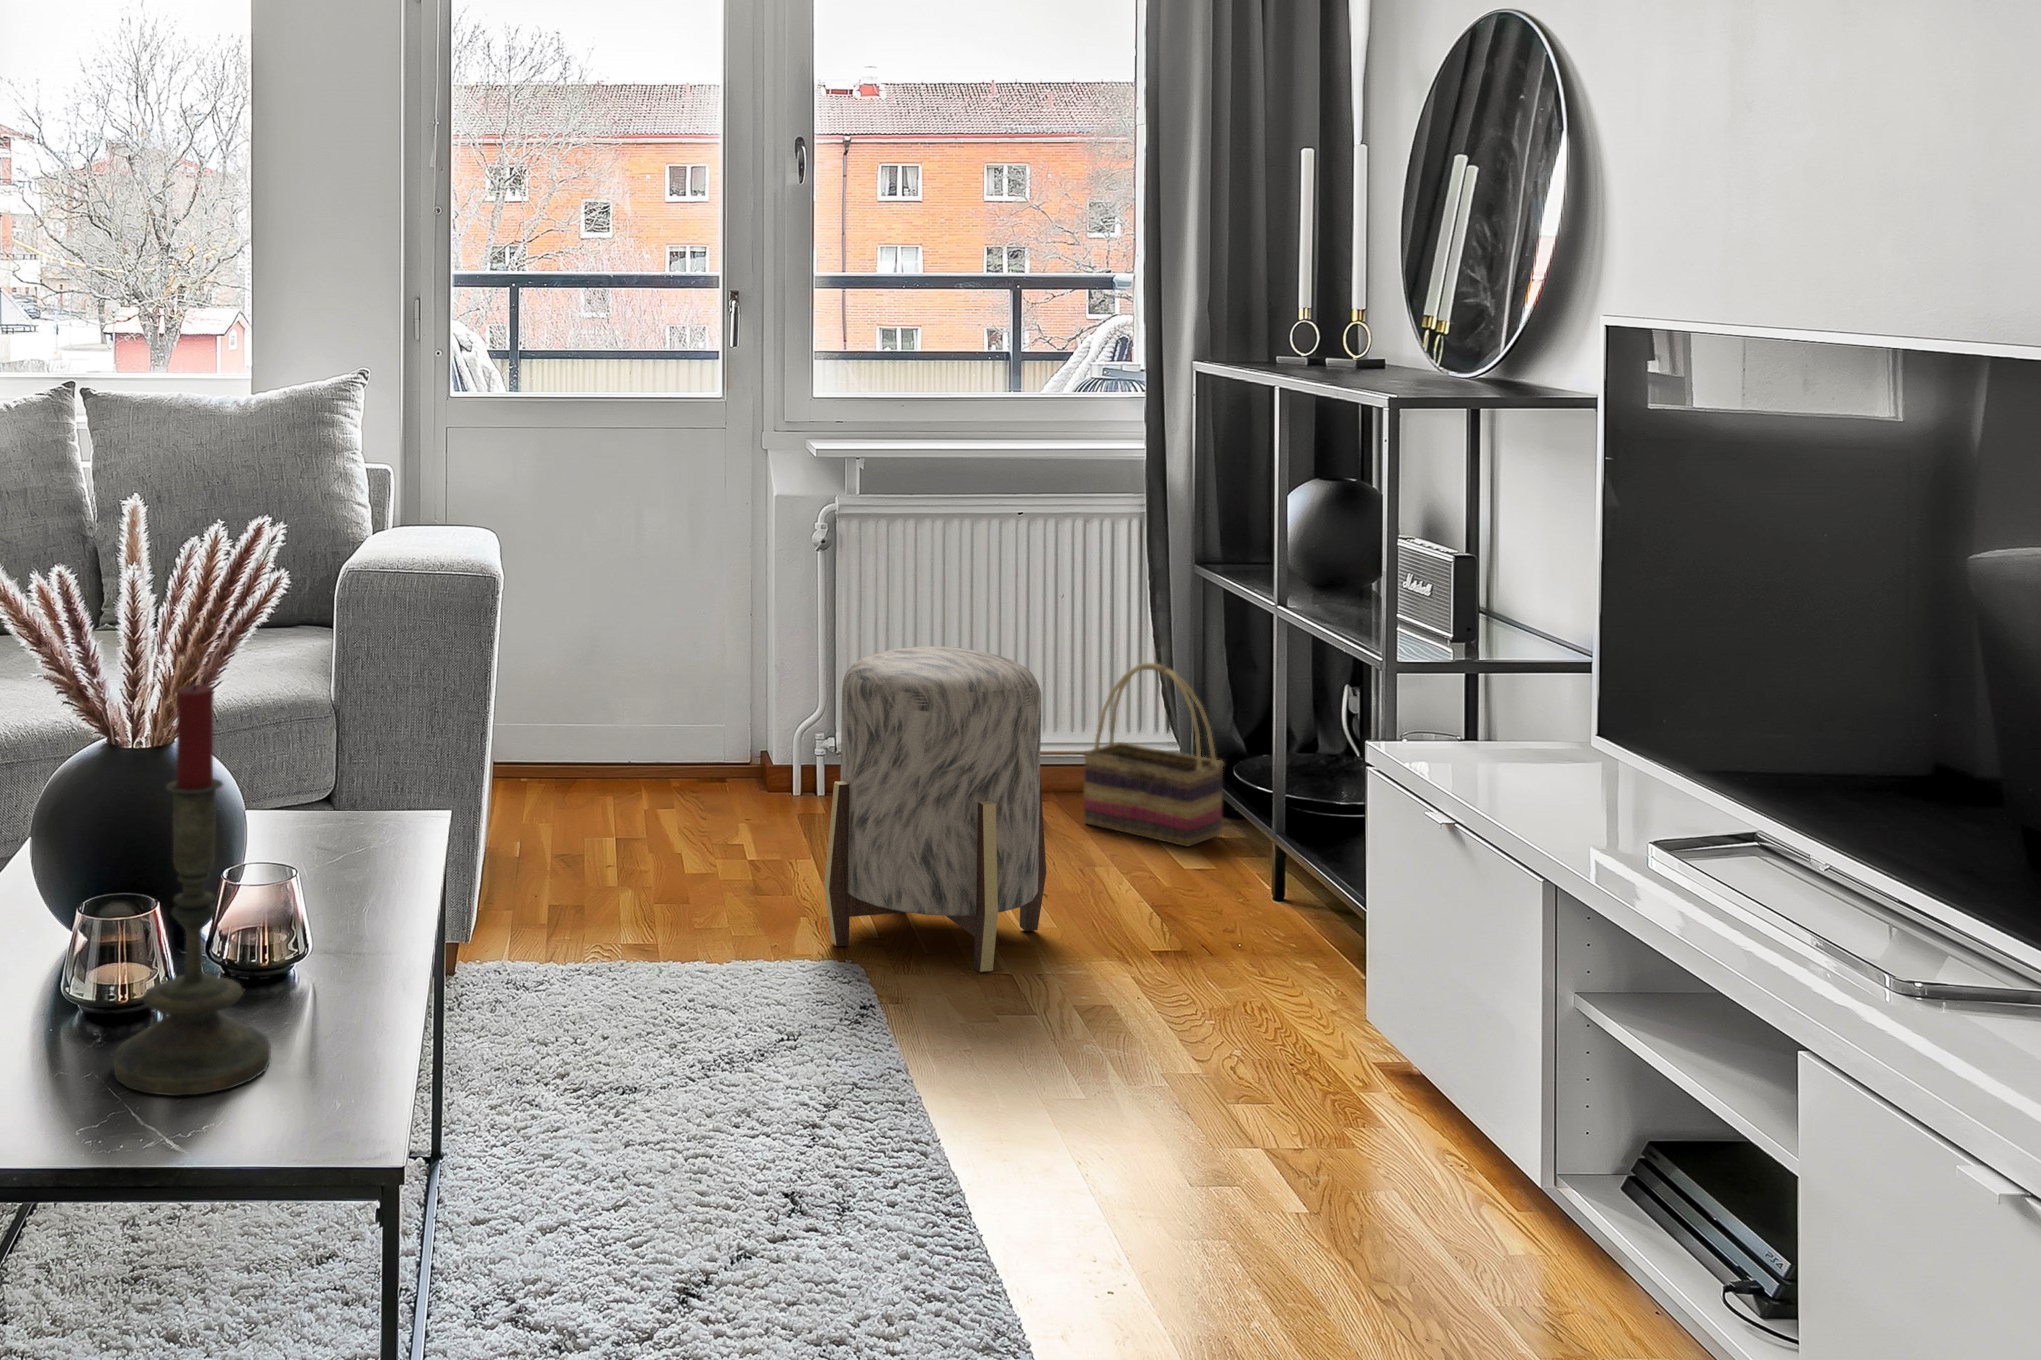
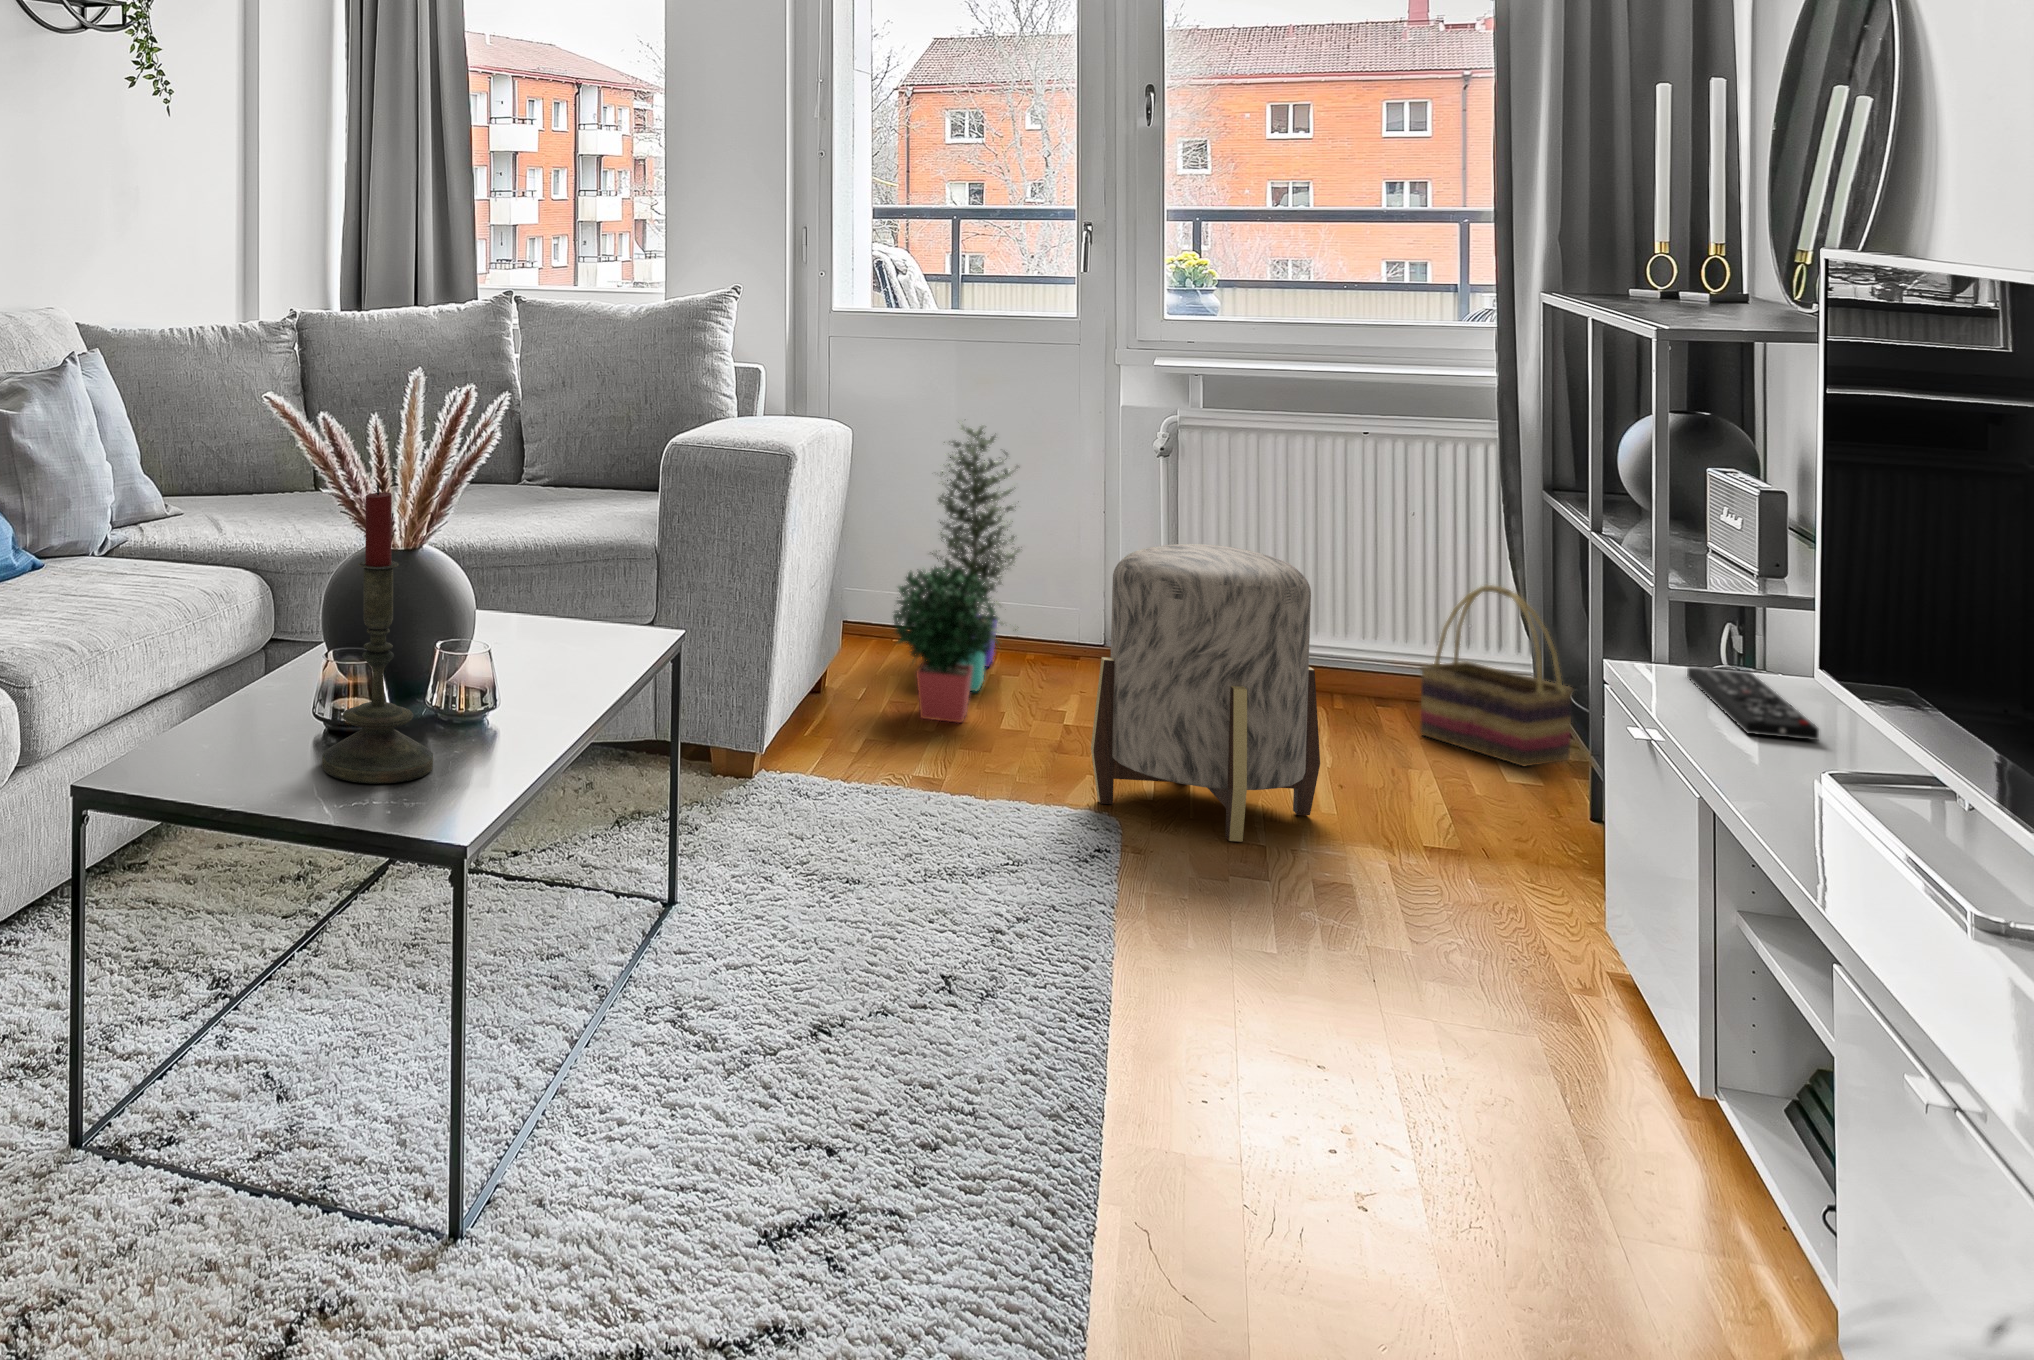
potted plant: none [566,514,692,867] -> present [893,425,1020,723]
remote control: none [1442,745,1597,813] -> present [1687,667,1819,740]

